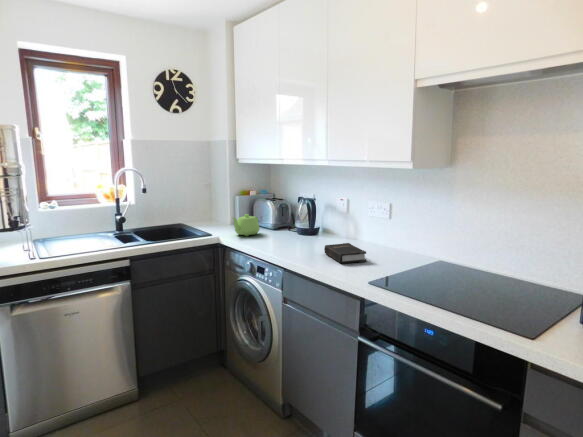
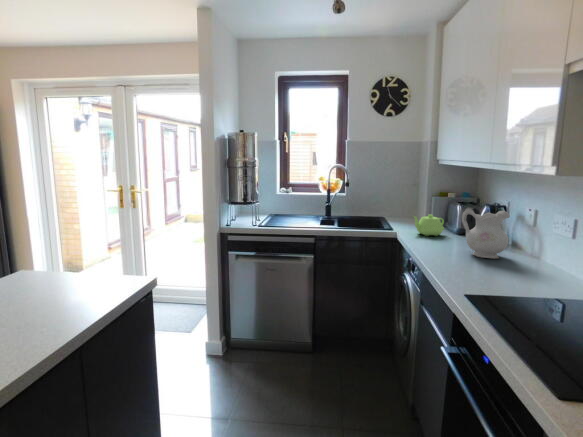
ceramic pitcher: none [290,202,329,246] -> present [462,208,510,259]
hardback book: present [324,243,366,263] -> none [485,258,527,286]

